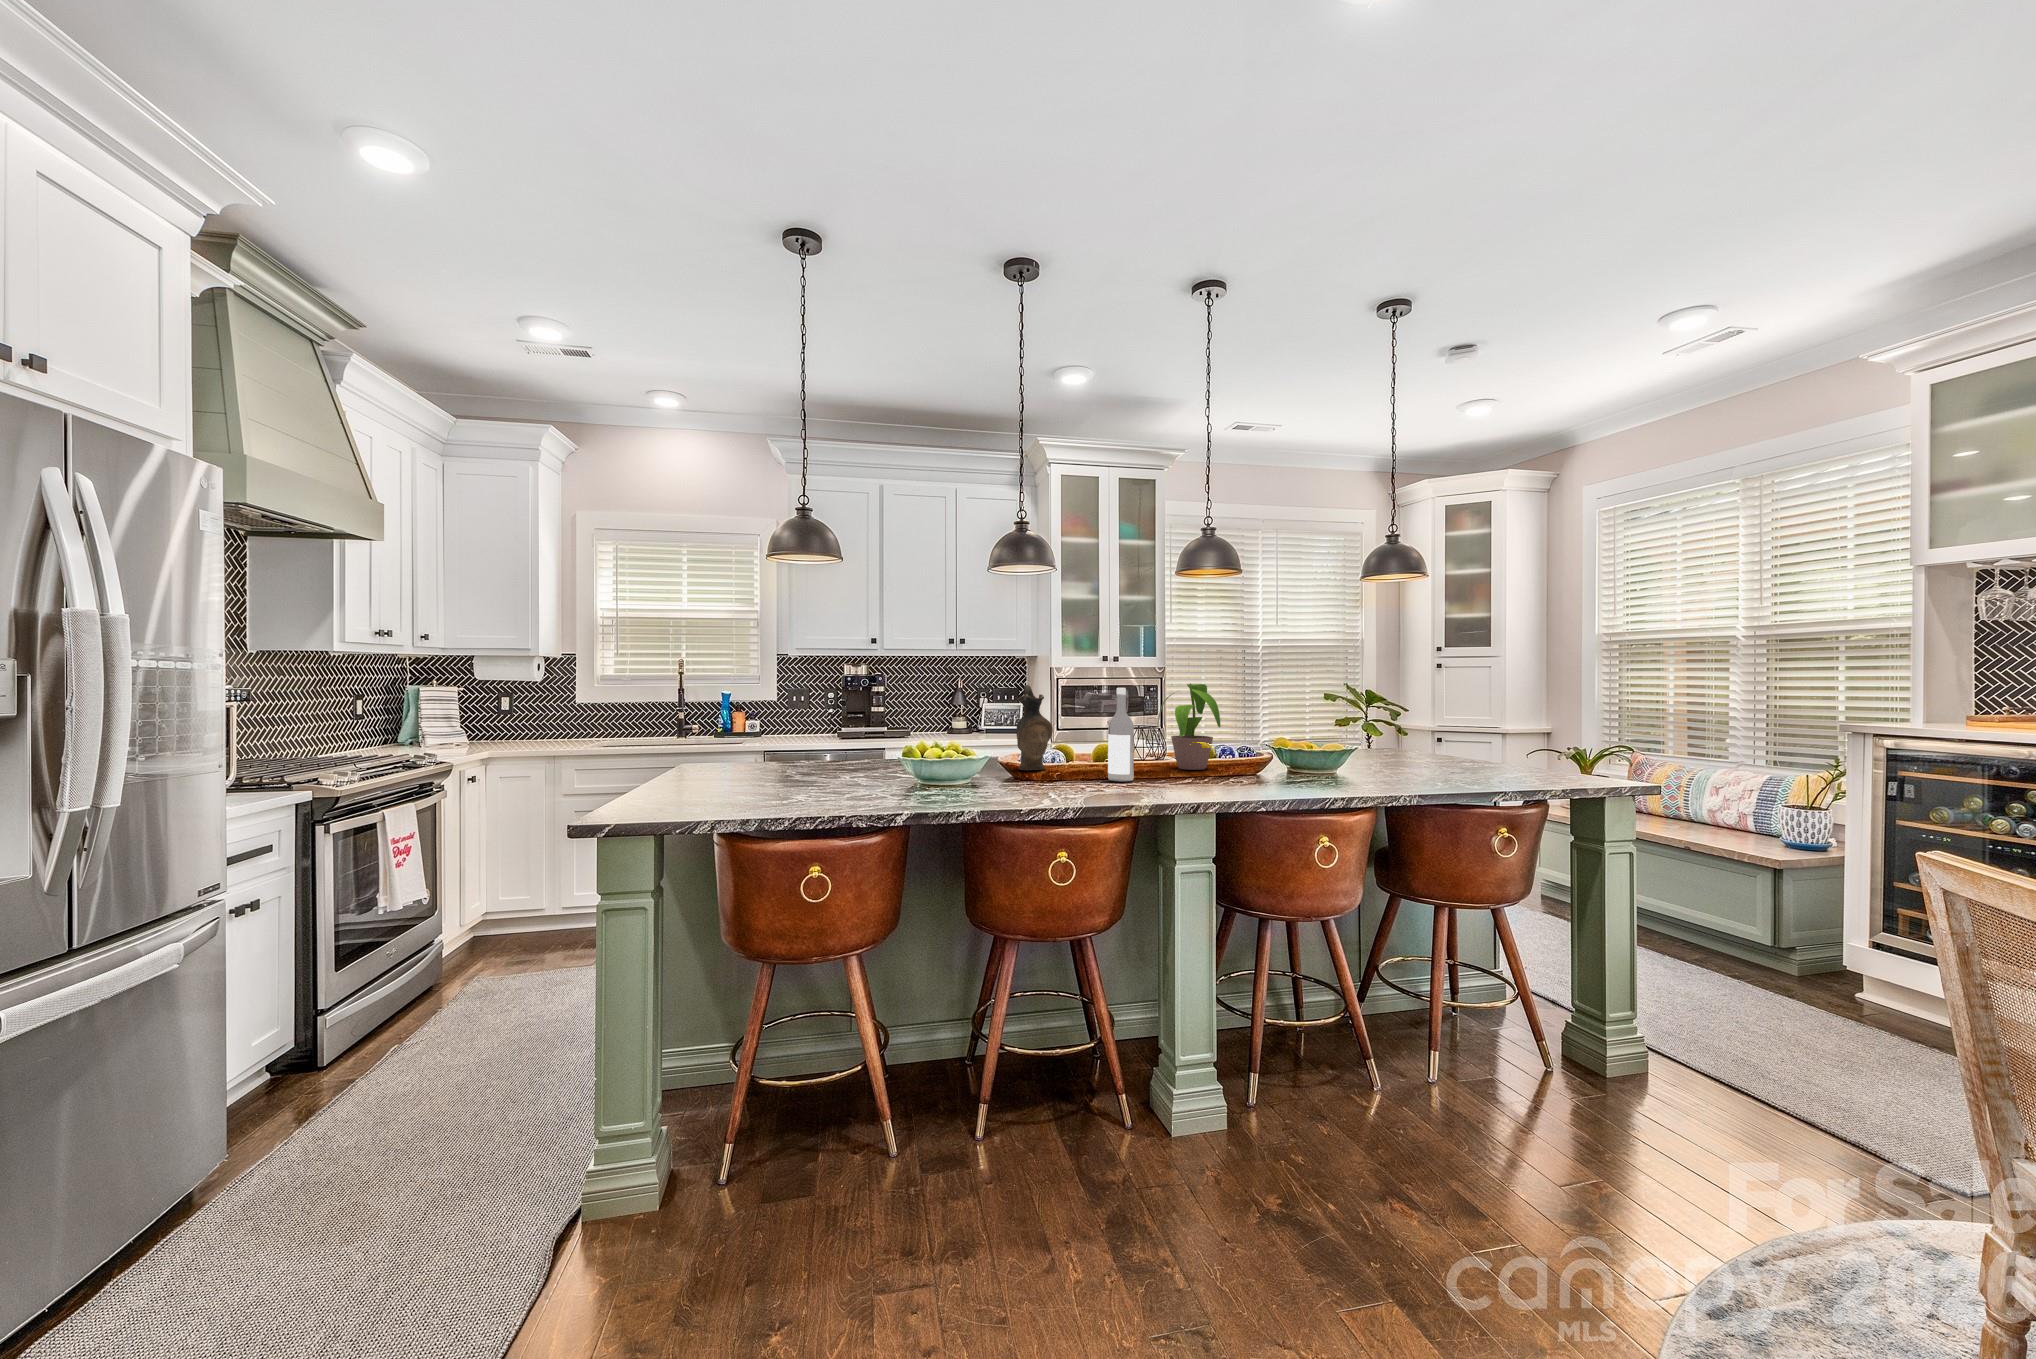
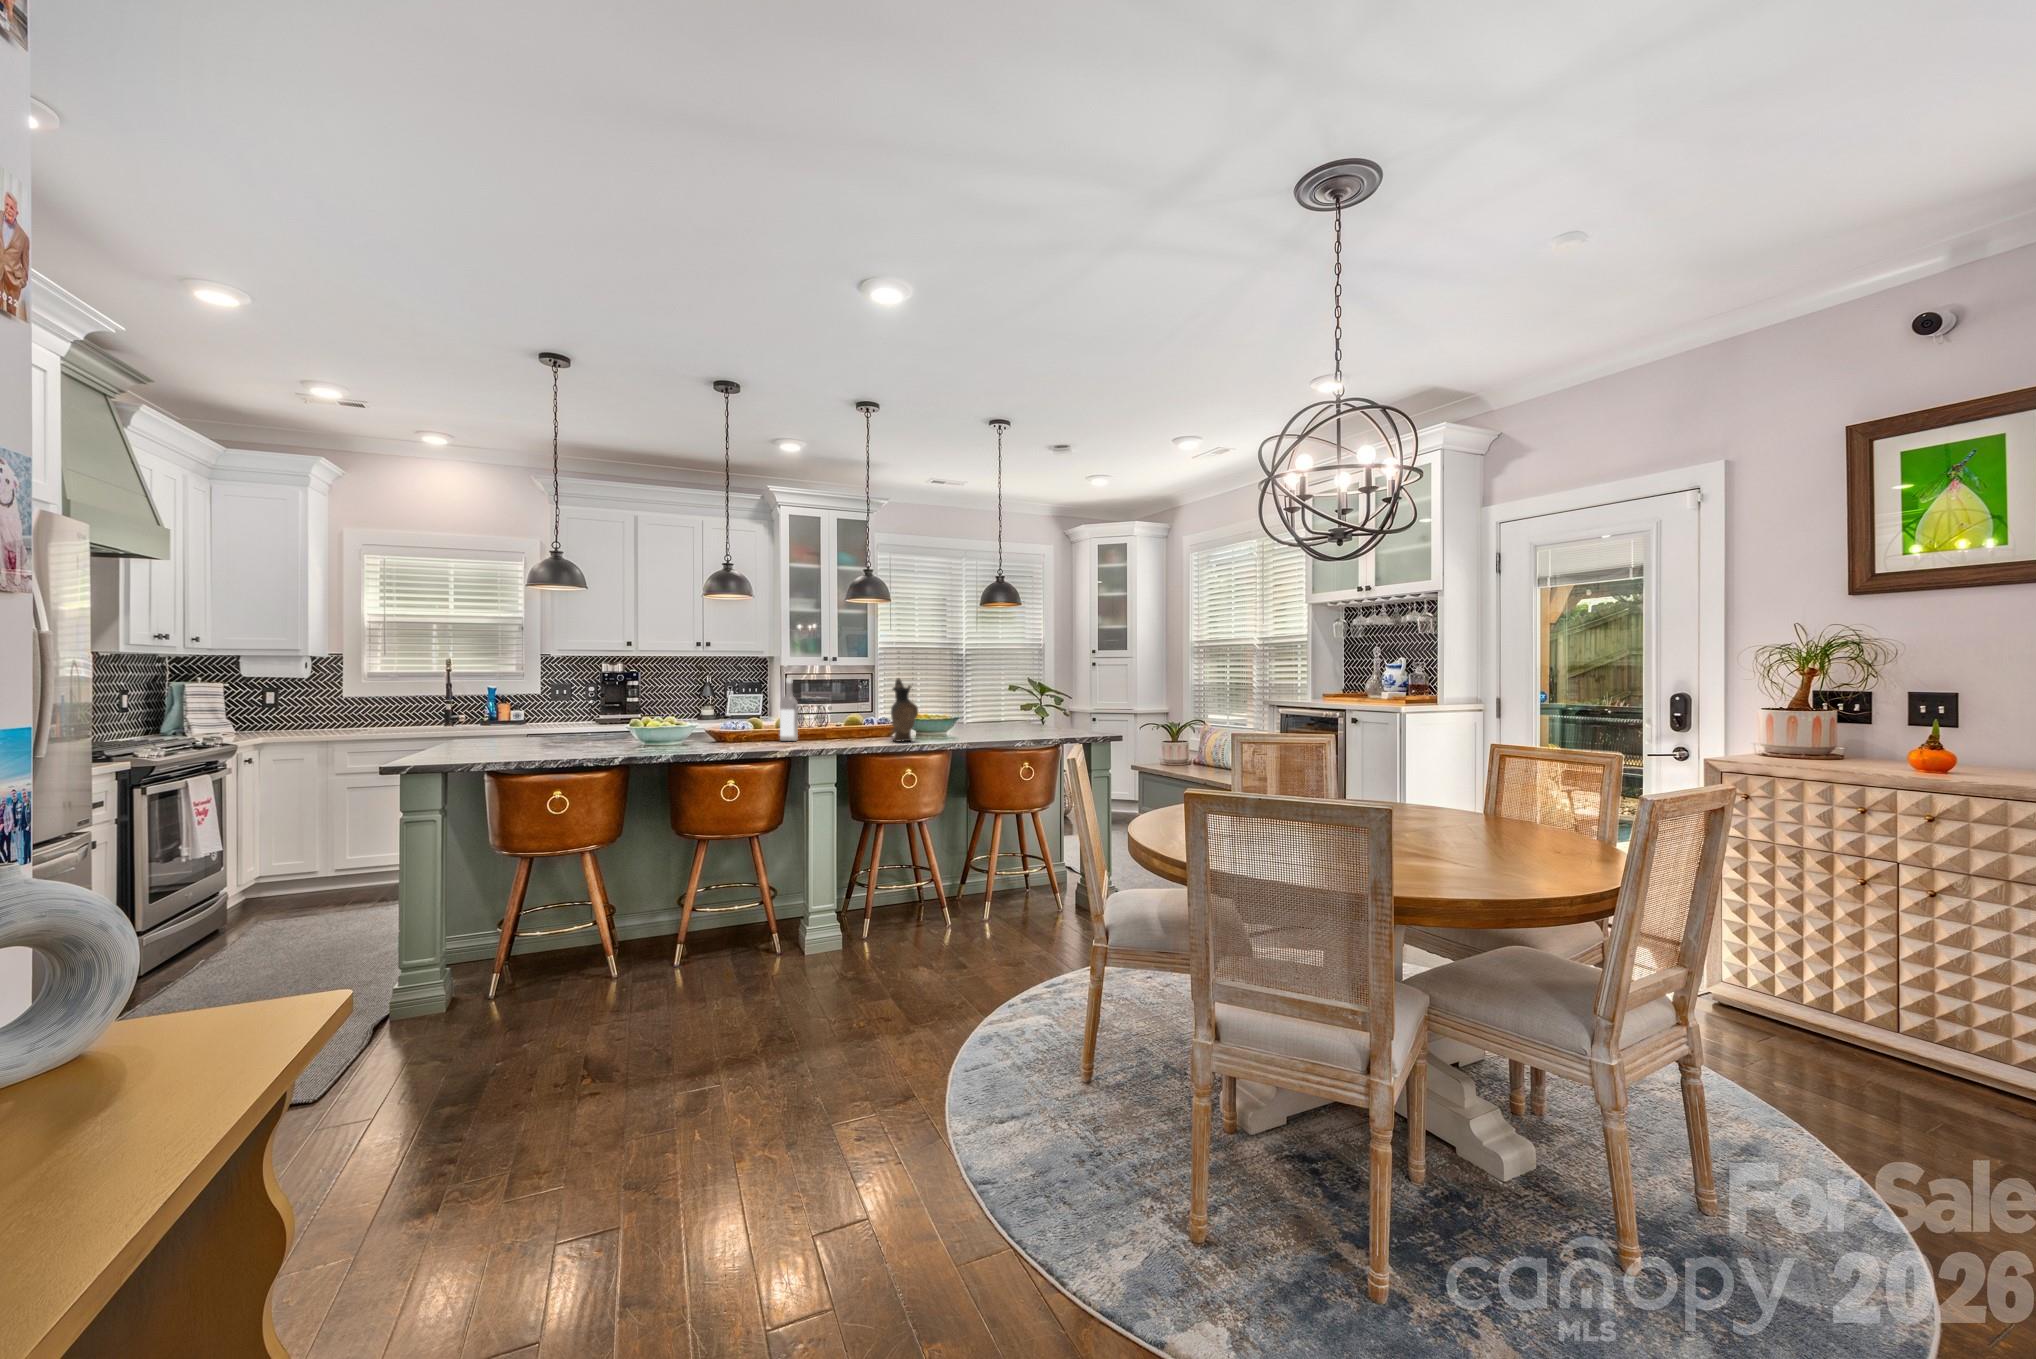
potted plant: present [1157,683,1221,770] -> none [820,675,876,735]
ceramic pitcher: present [1016,685,1053,770] -> present [891,678,918,742]

